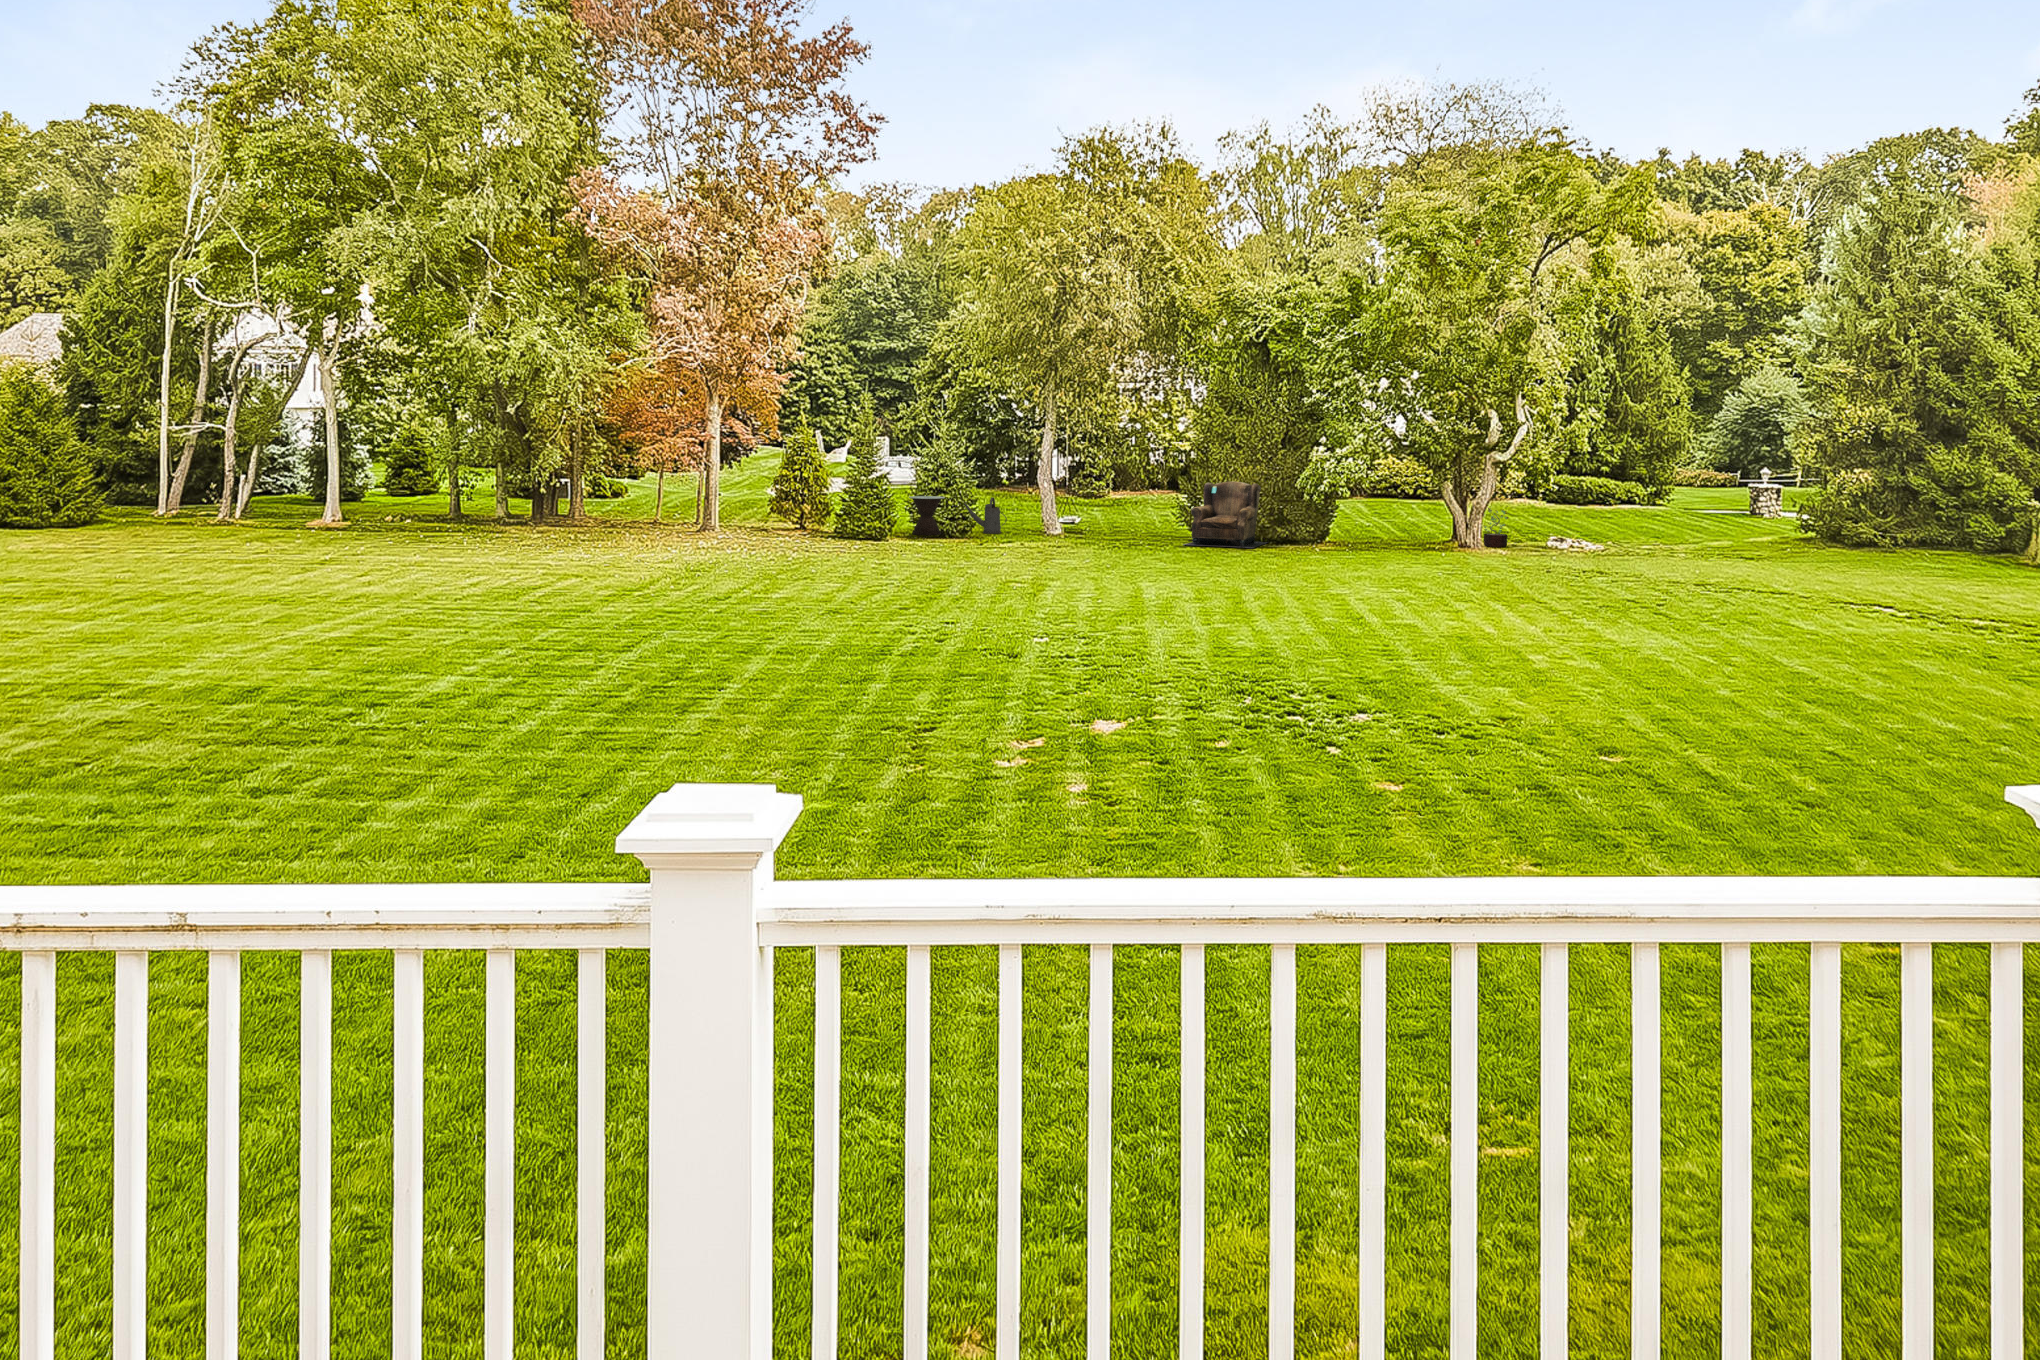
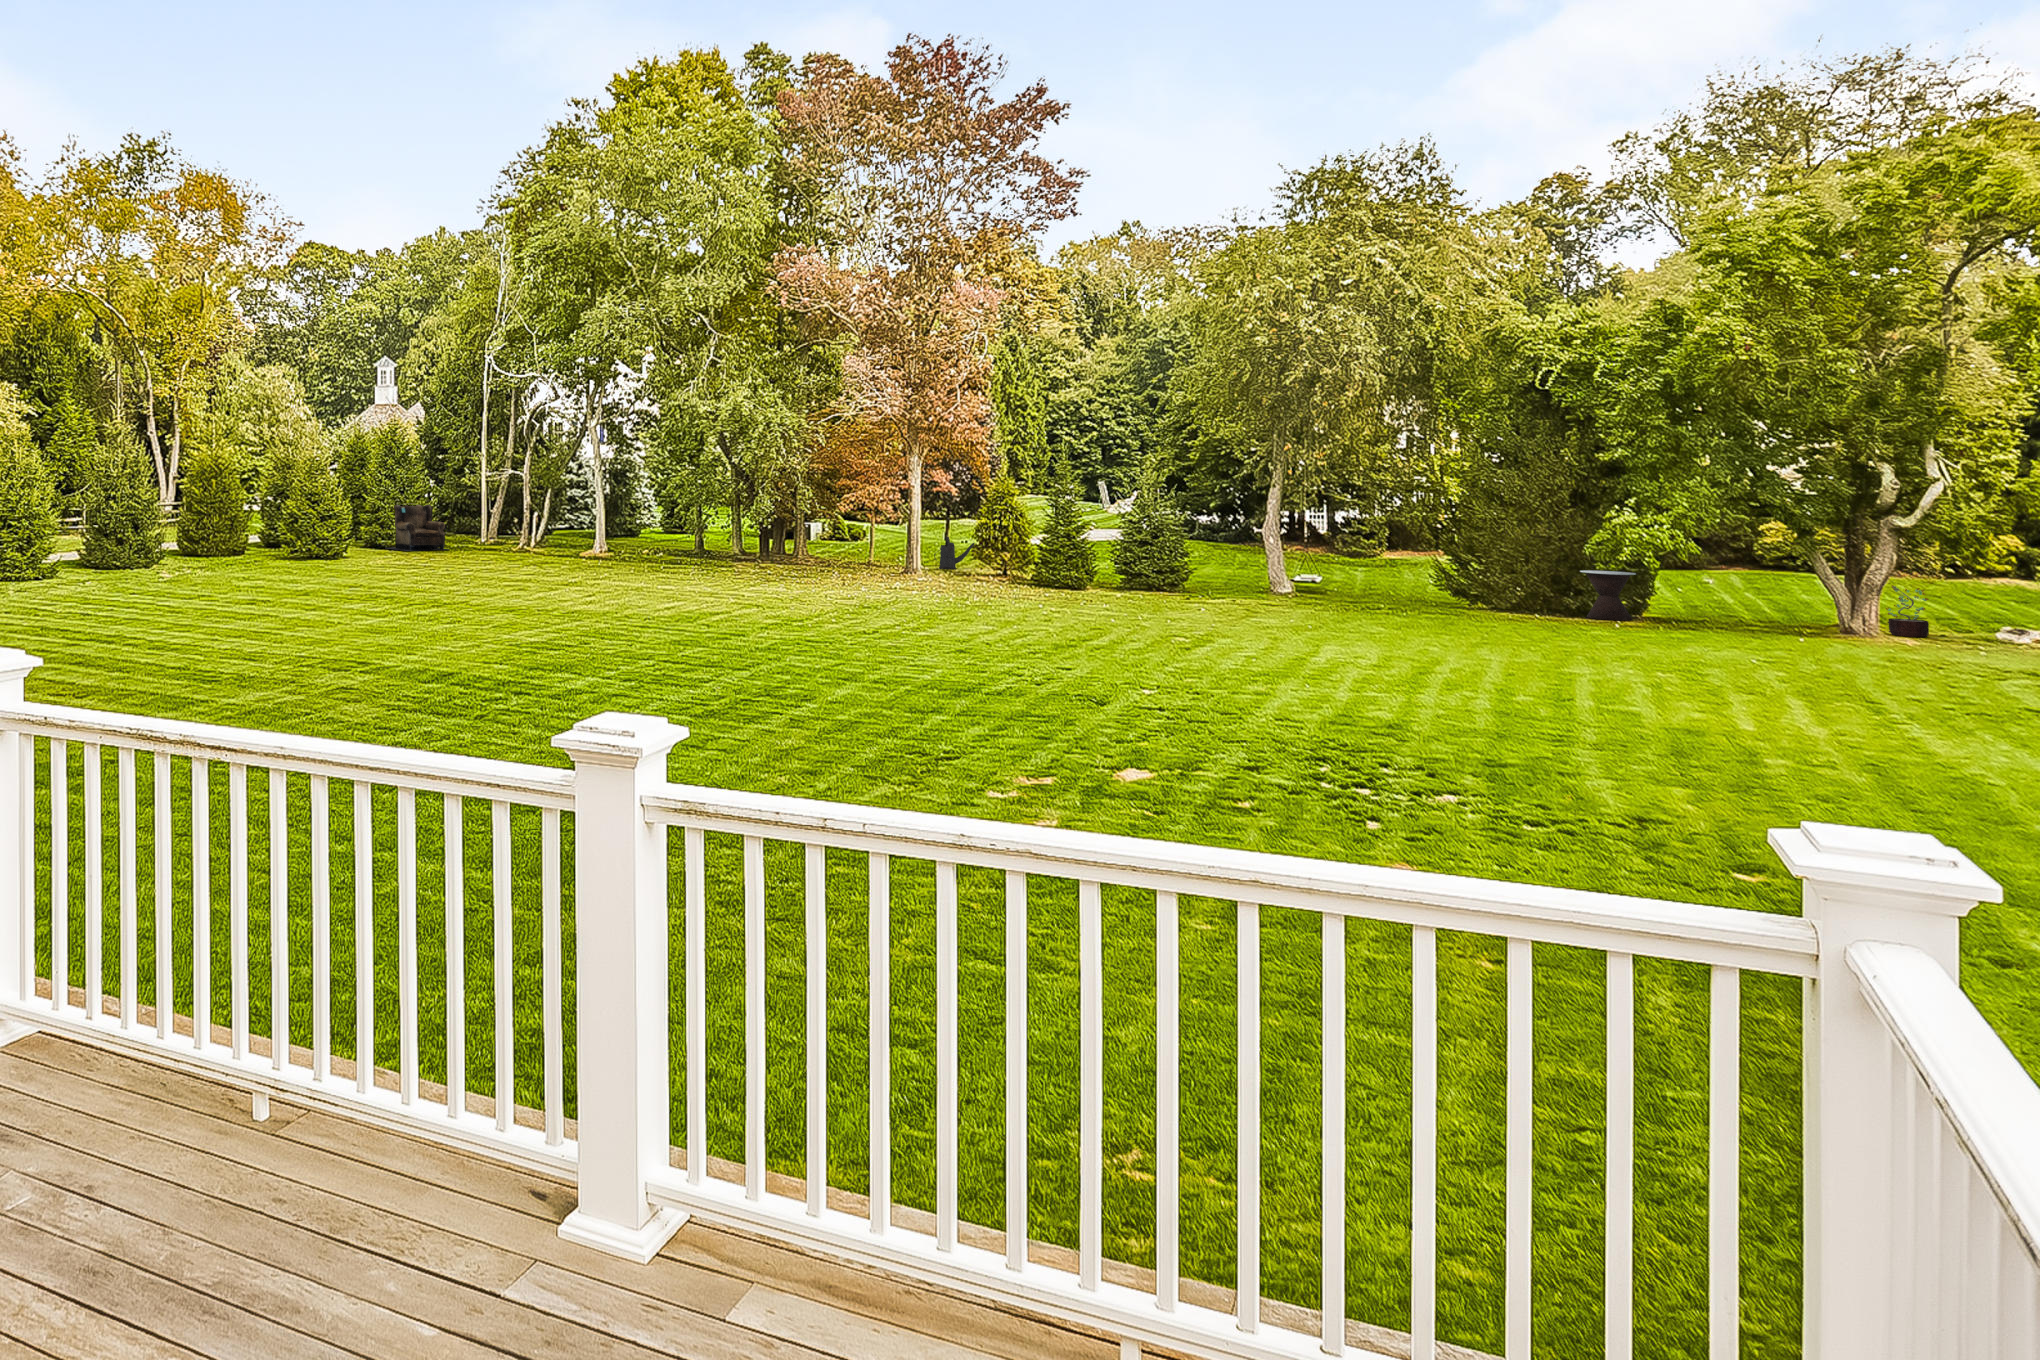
armchair: present [1183,481,1267,548] -> present [387,504,448,551]
side table: present [909,496,945,535] -> present [1580,570,1636,621]
watering can: present [964,497,1007,534] -> present [934,536,975,569]

